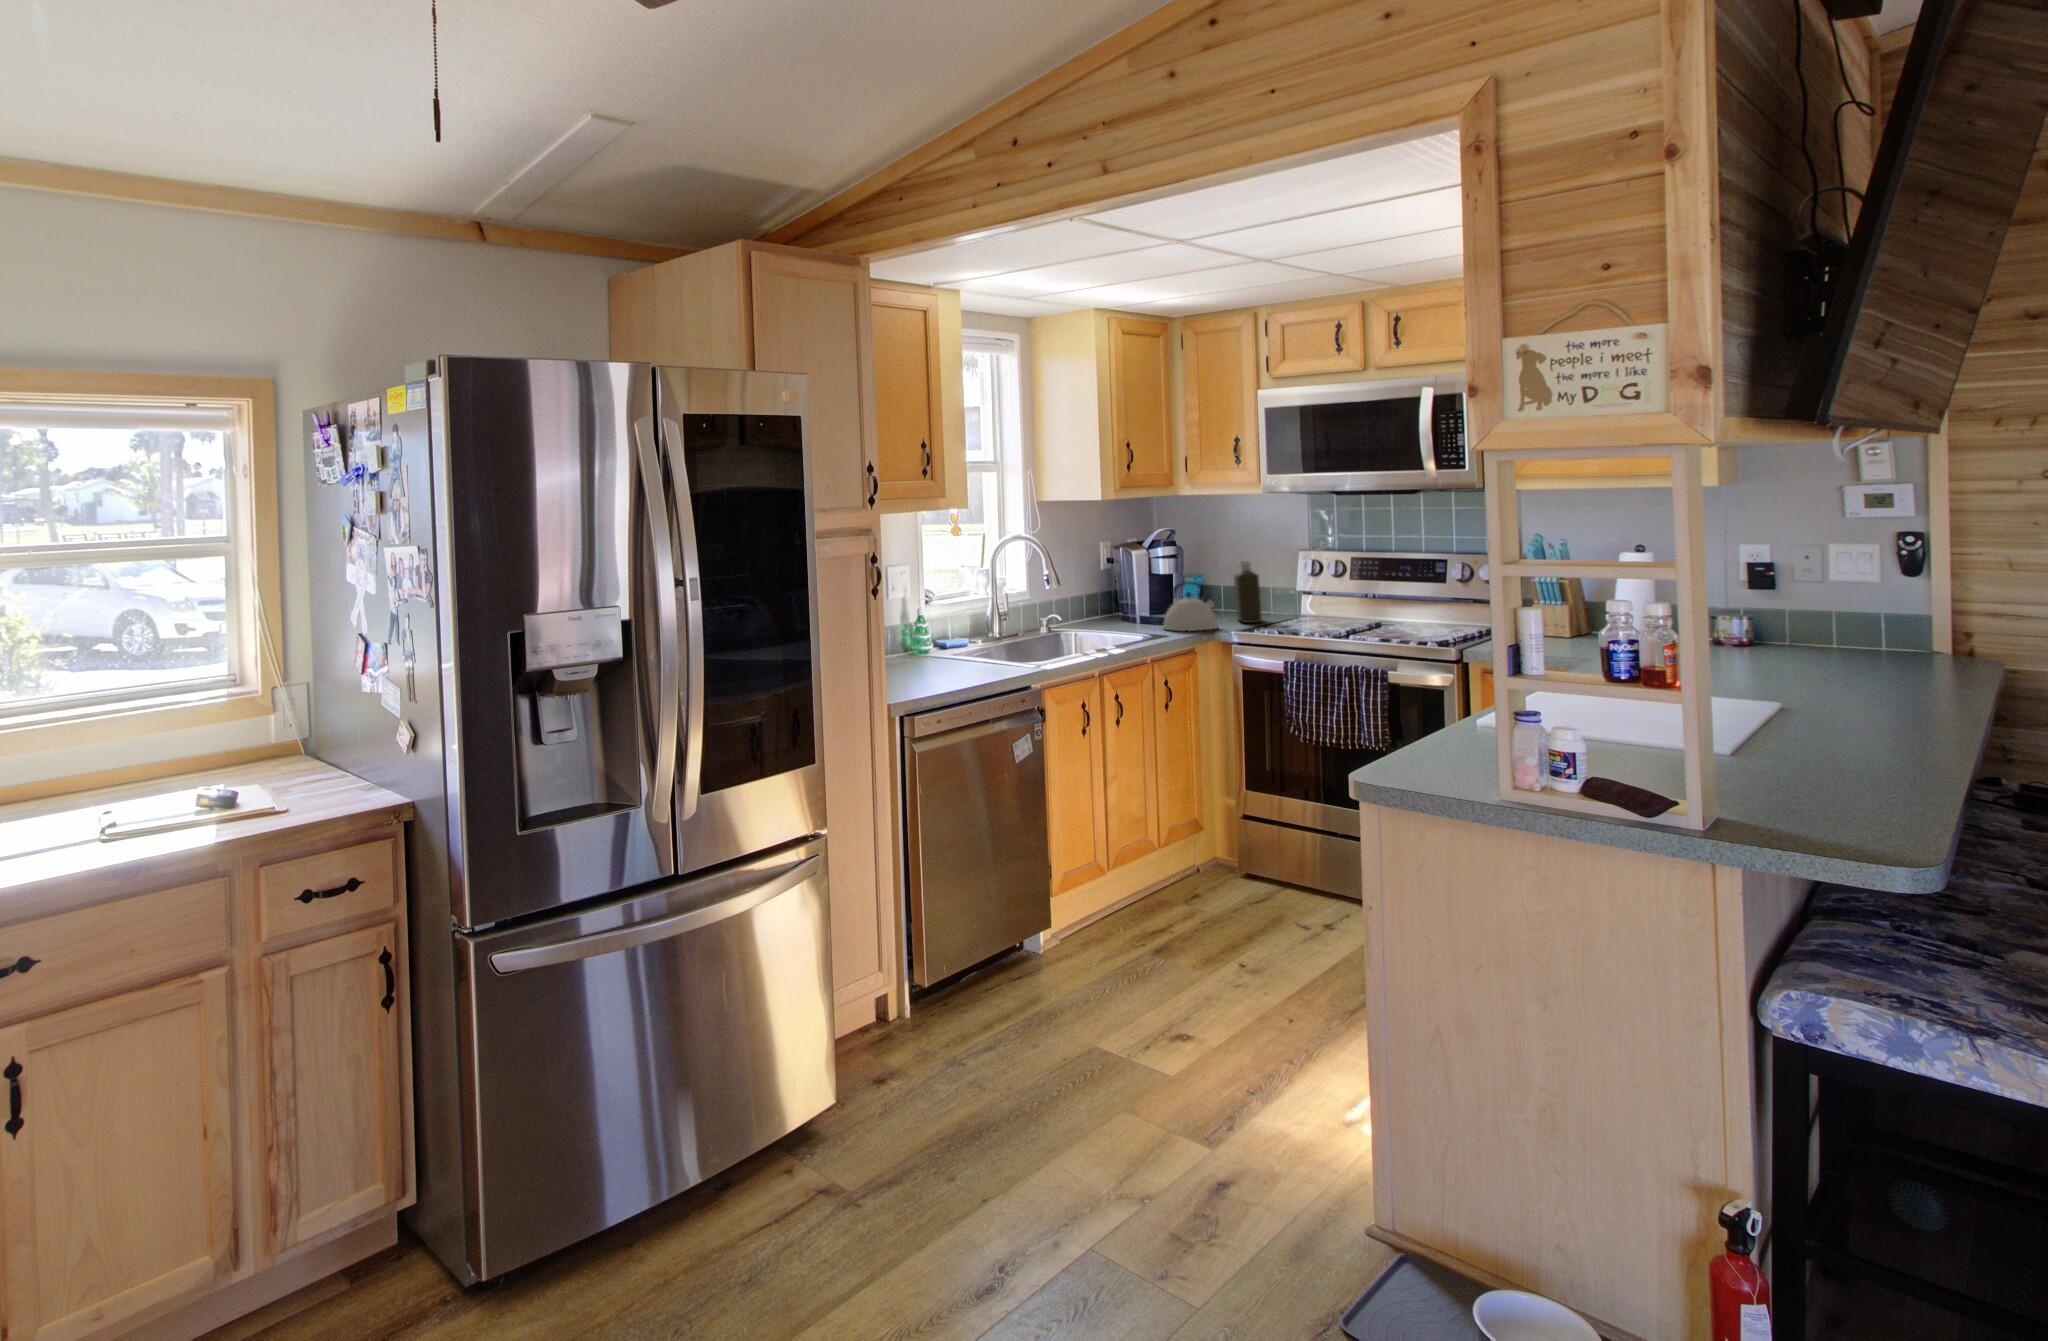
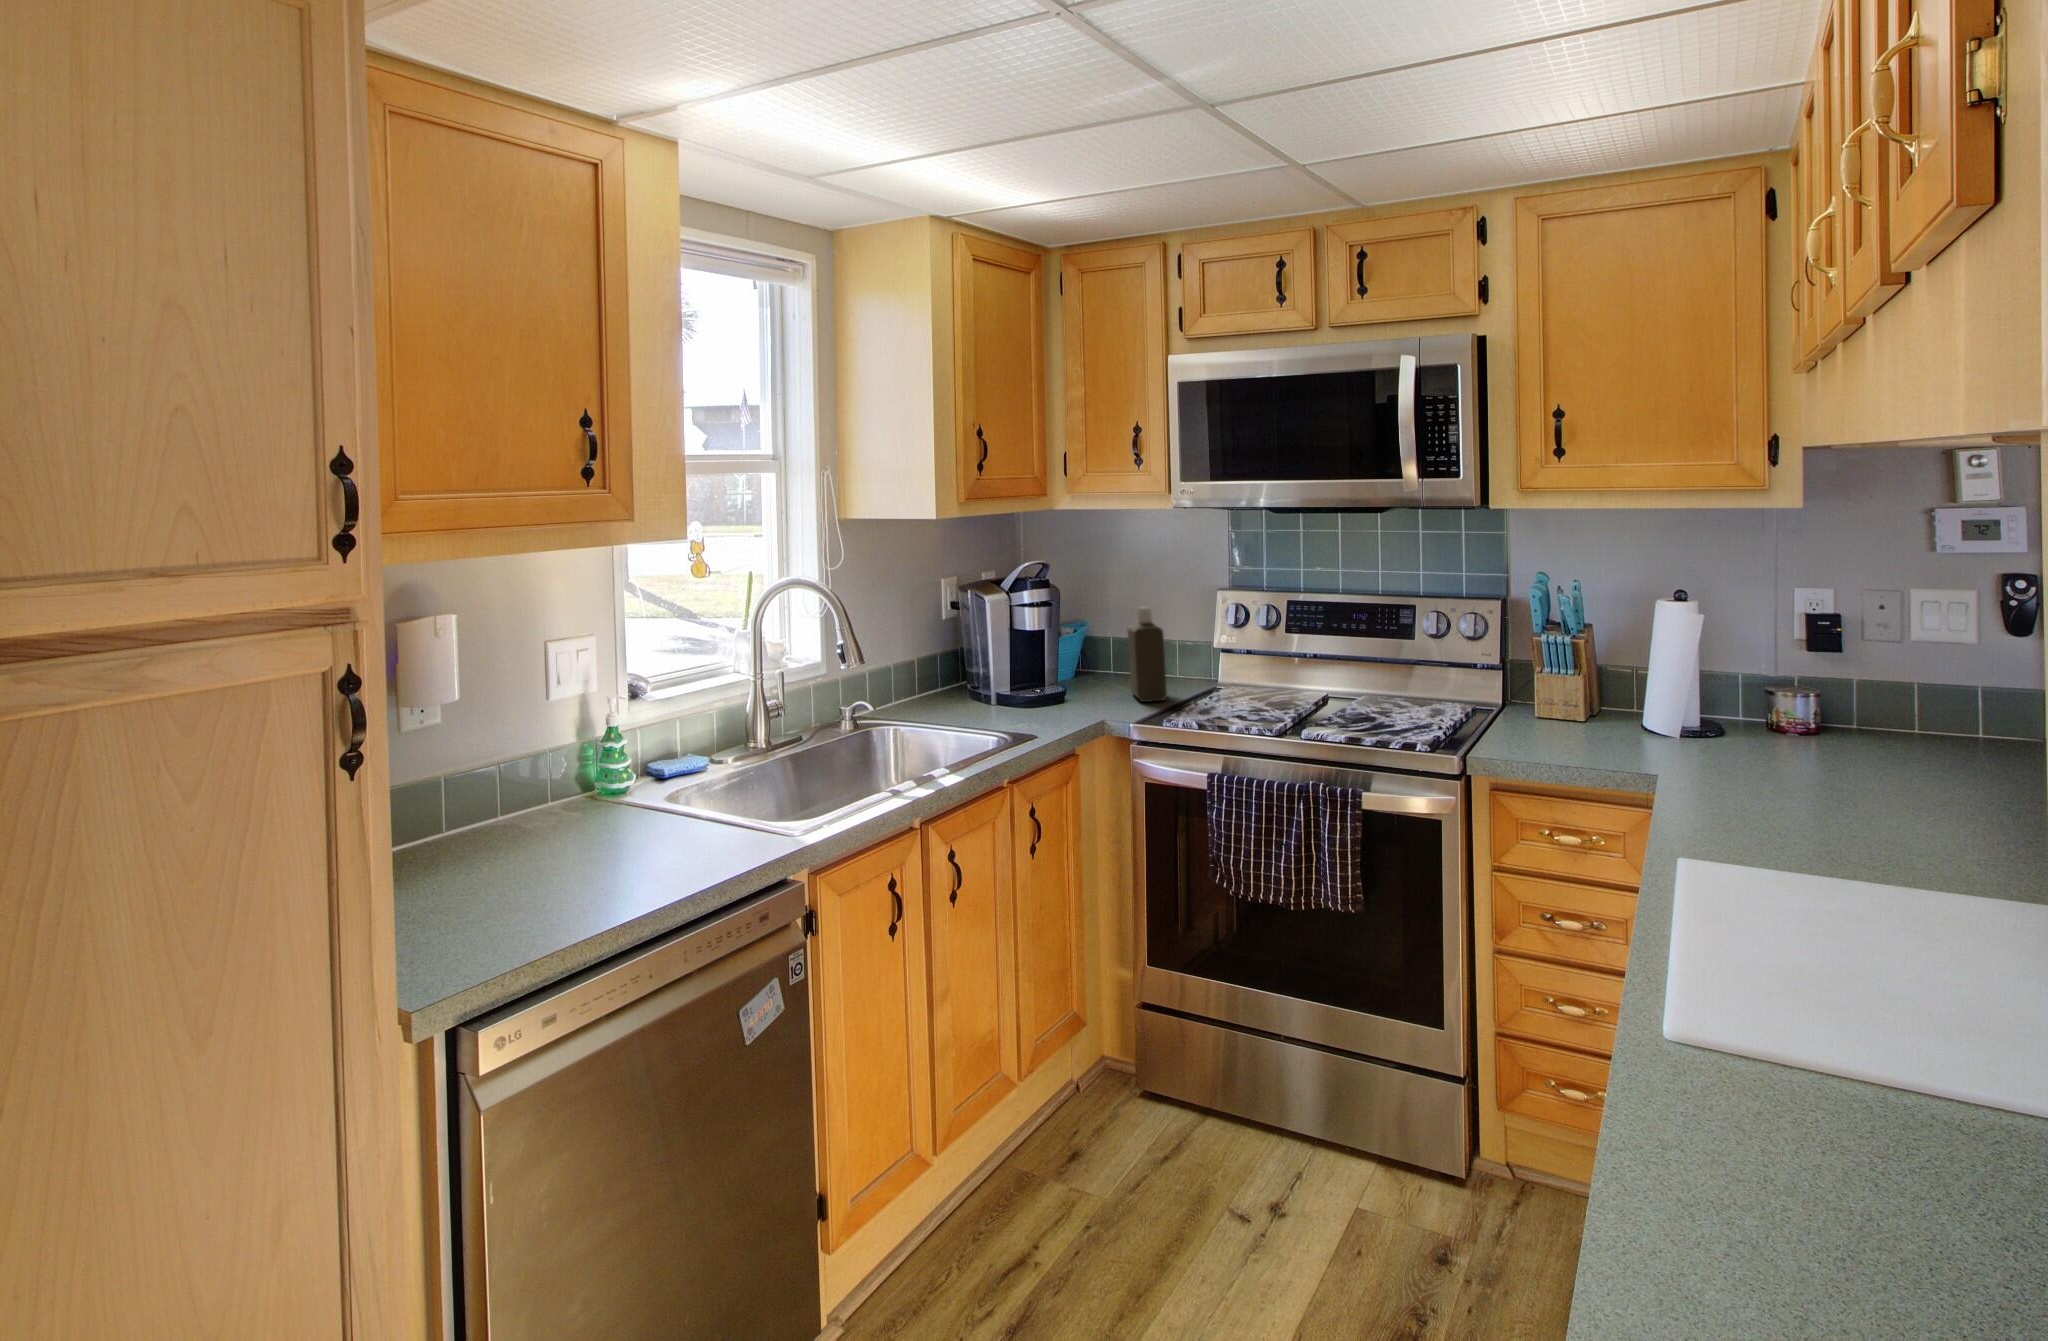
kettle: present [1163,582,1218,631] -> none [1028,644,1108,722]

